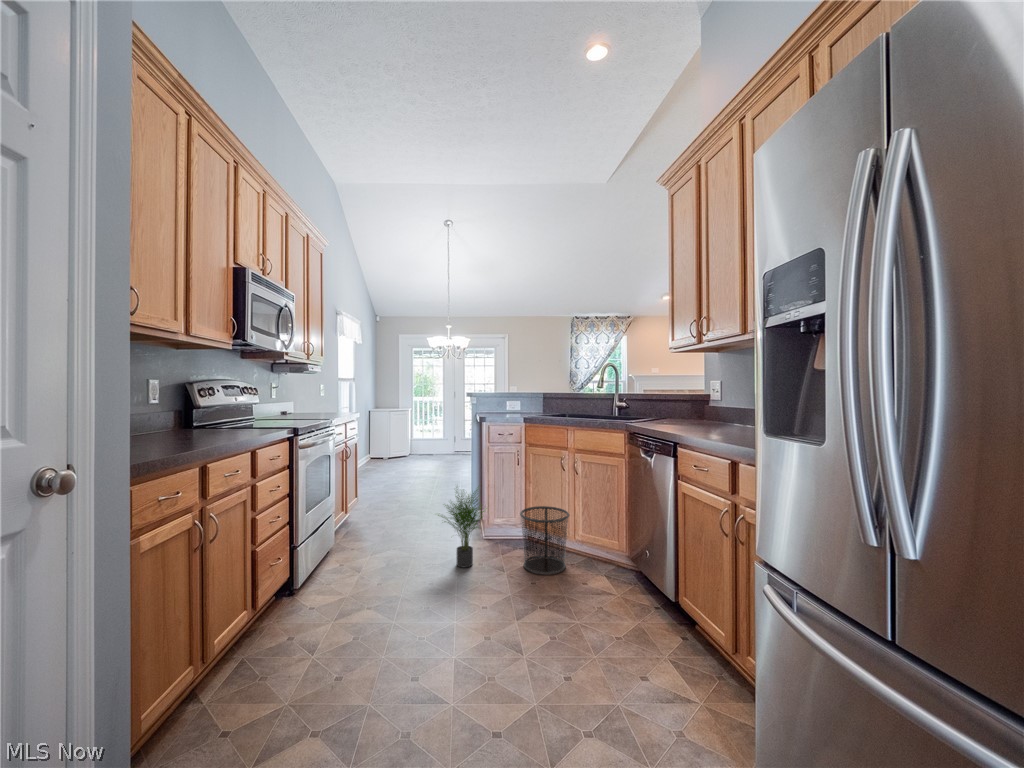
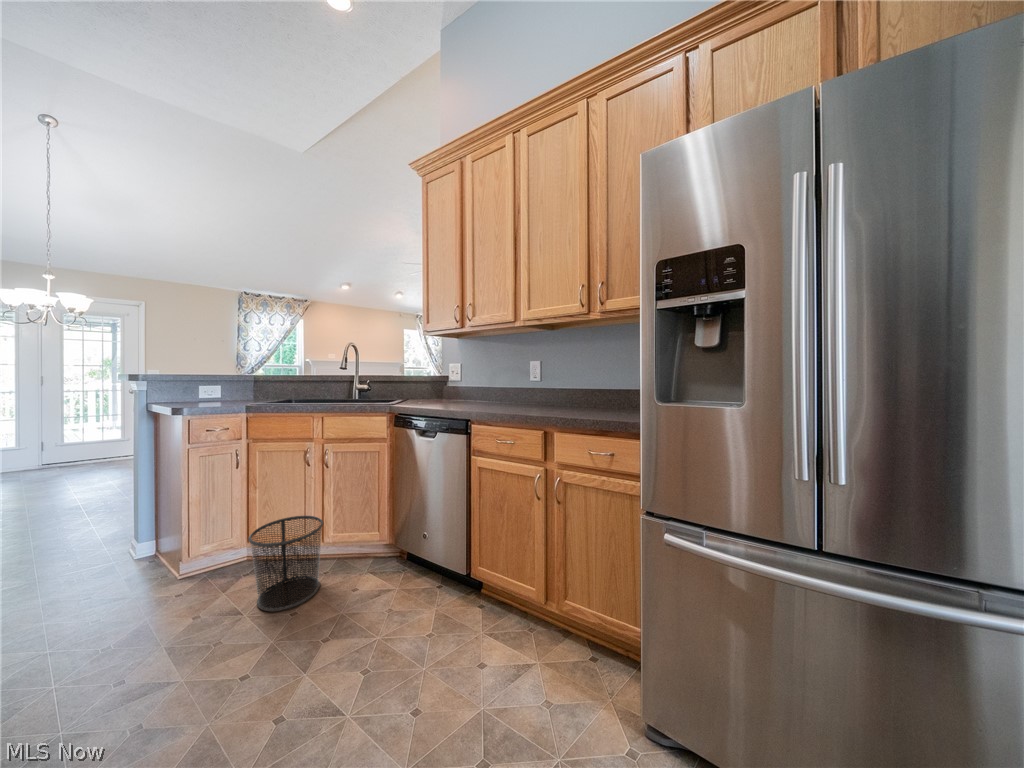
potted plant: present [438,490,484,568] -> none [44,516,193,667]

